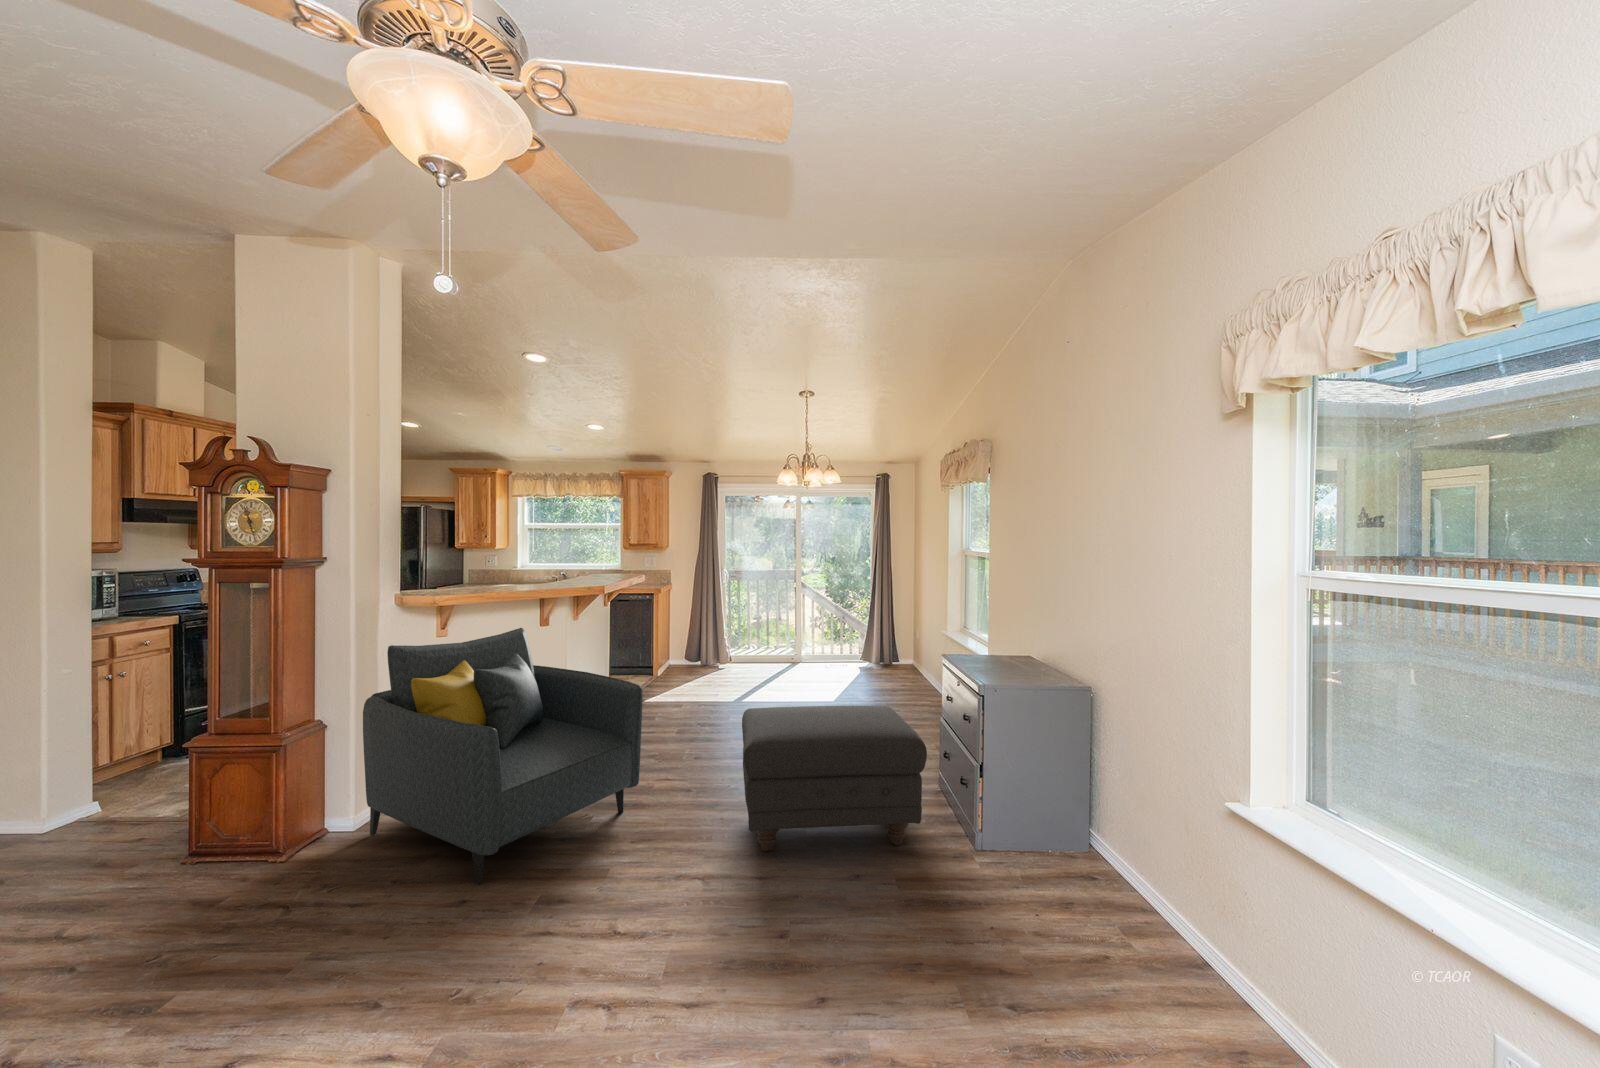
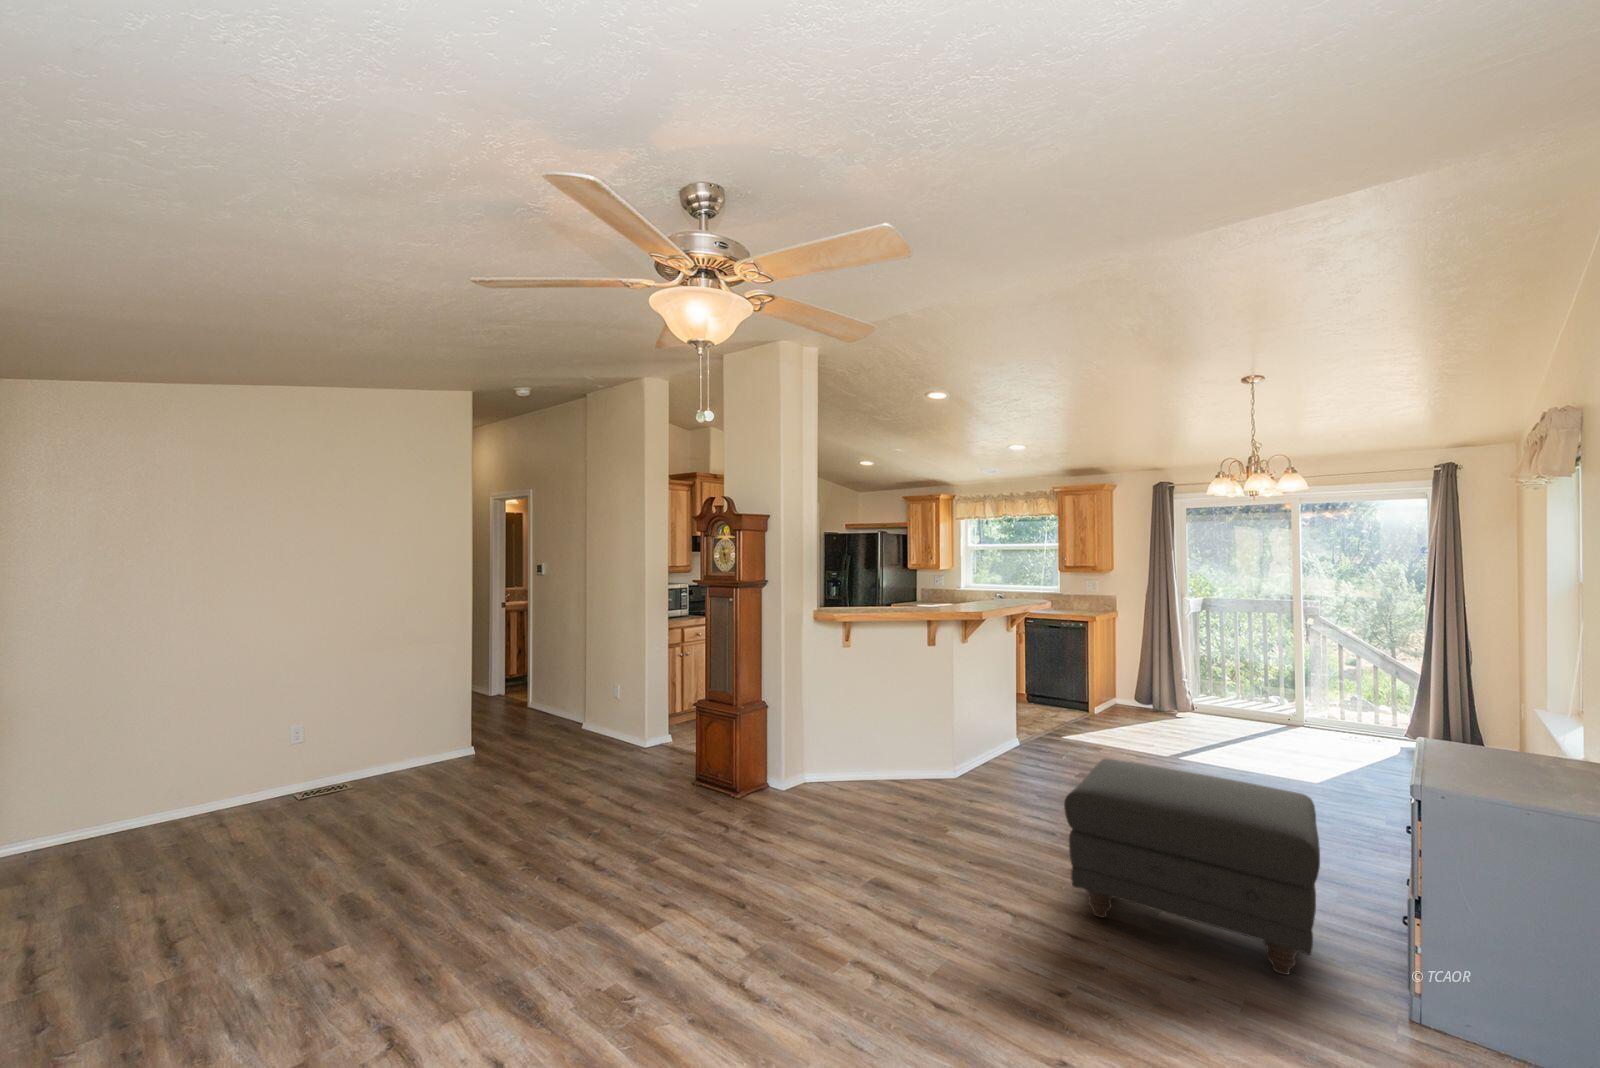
armchair: present [363,628,643,885] -> none [783,646,993,854]

